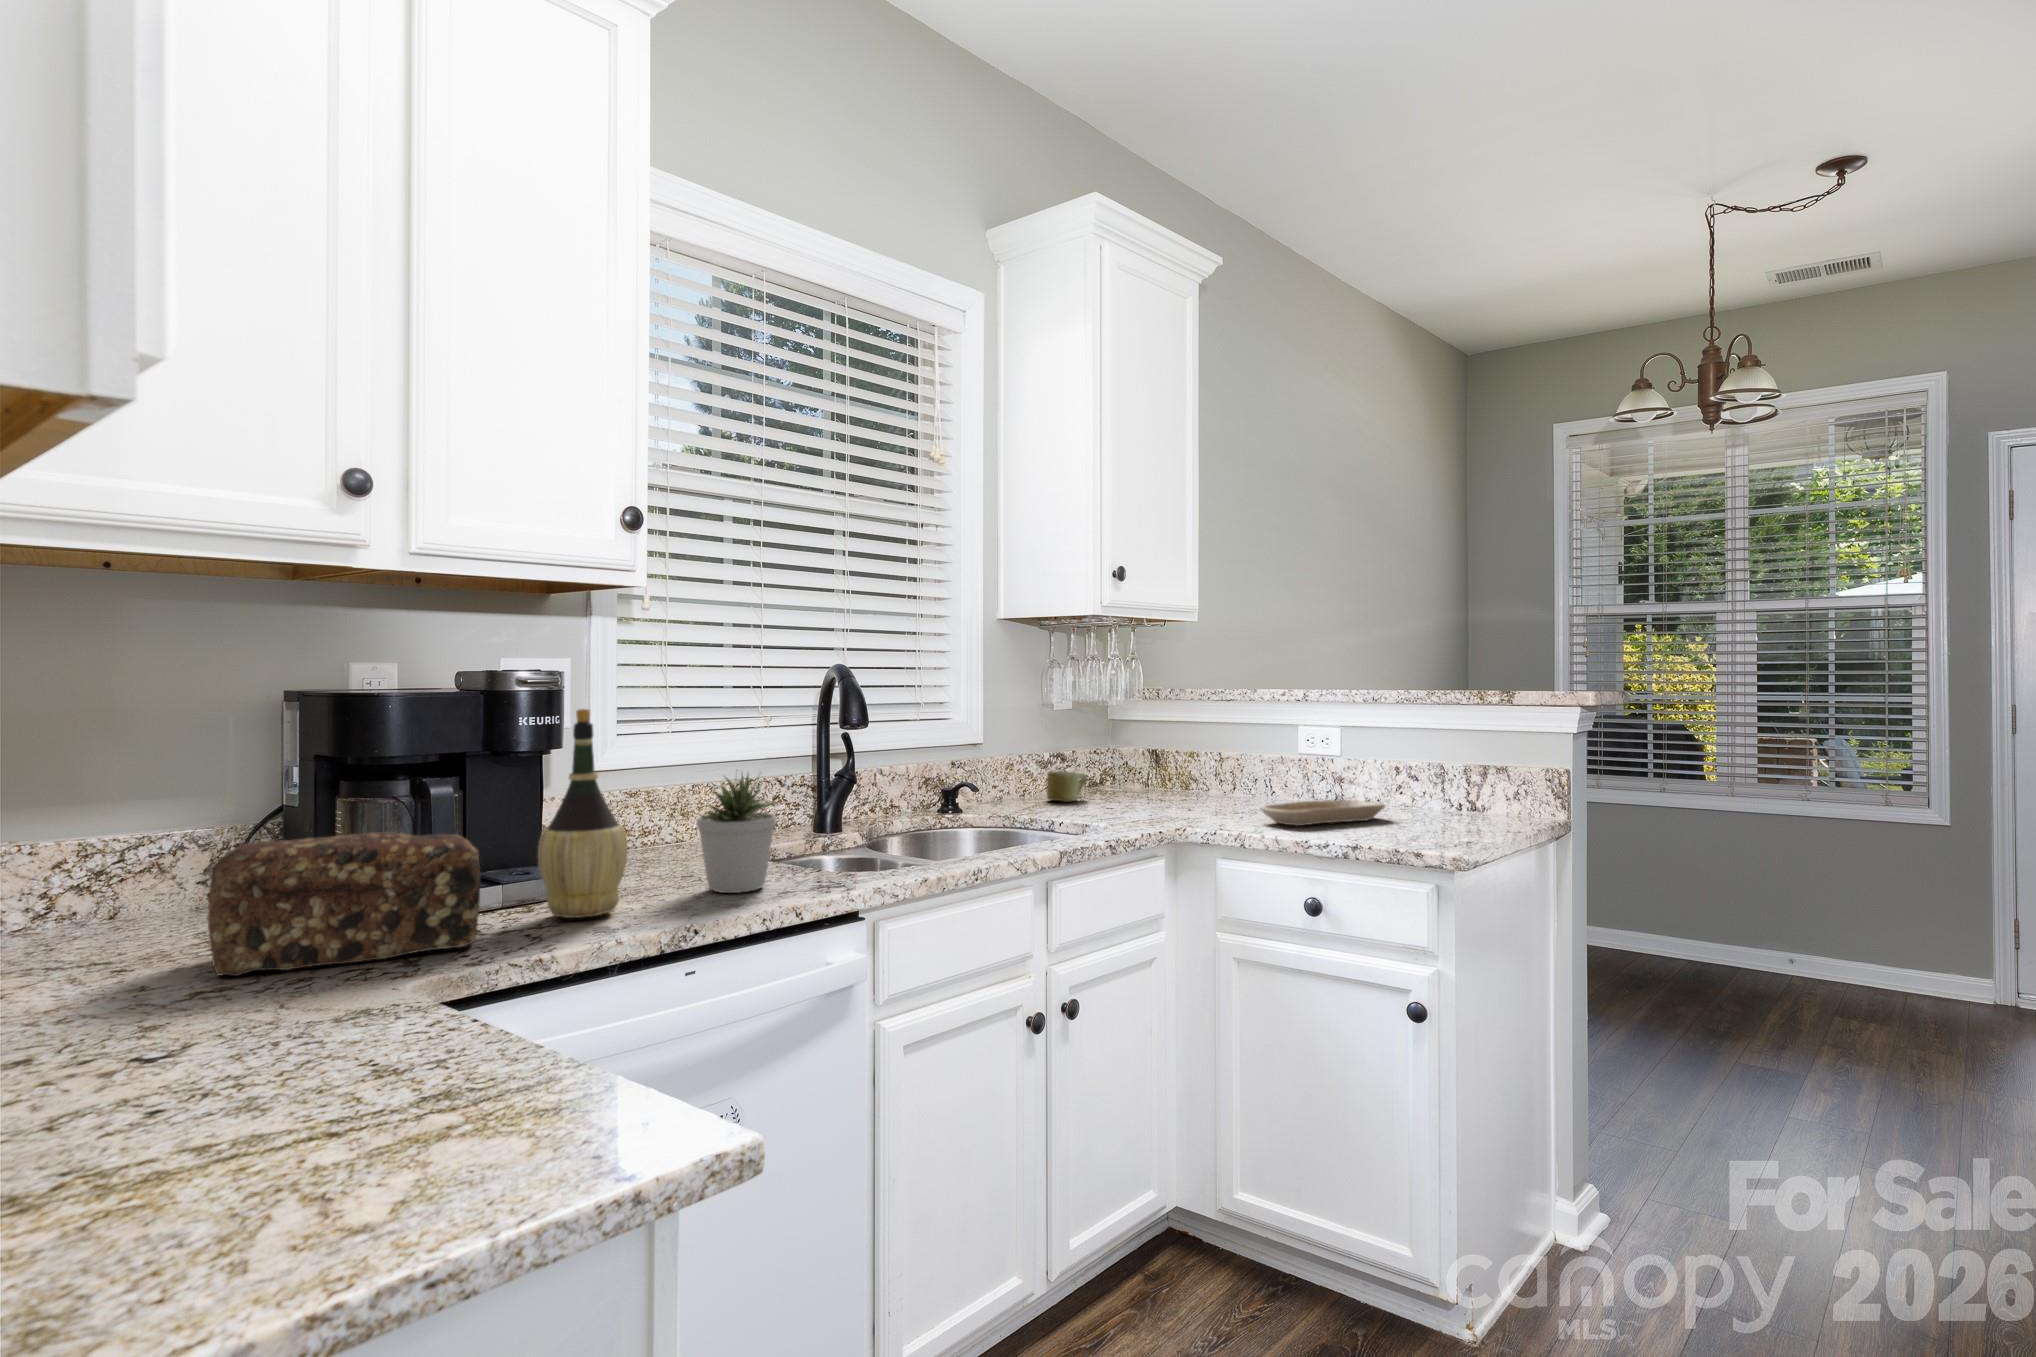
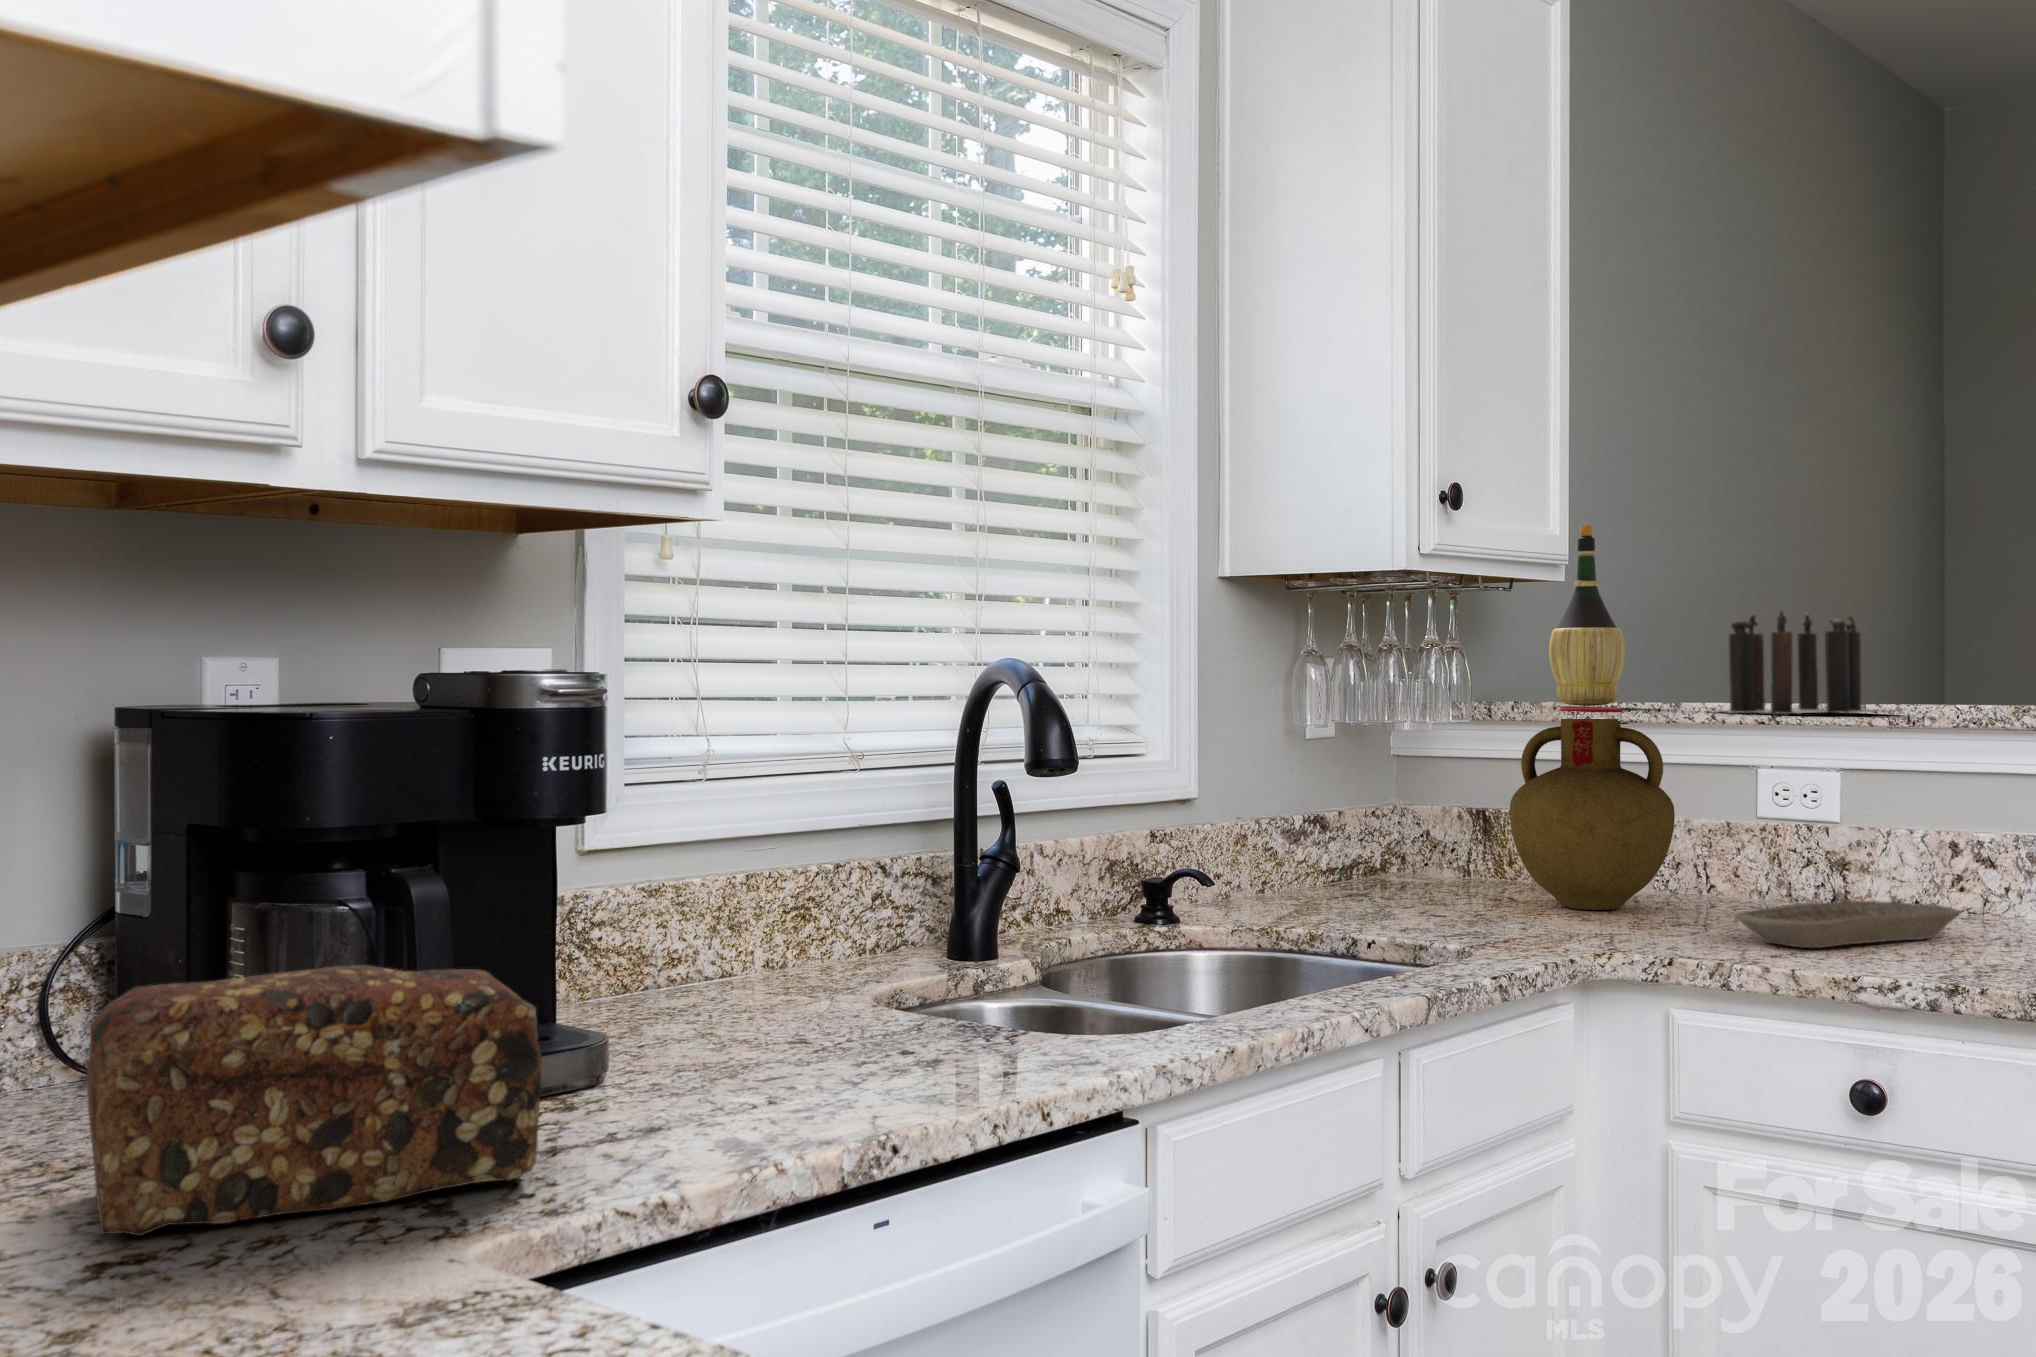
candle: none [1256,637,1373,695] -> present [1712,609,1898,714]
vase: none [1156,692,1245,805] -> present [1510,707,1675,910]
wine bottle: present [538,709,627,918] -> present [1549,525,1625,706]
mug: present [1046,771,1087,802] -> none [1309,847,1379,904]
potted plant: present [697,773,776,893] -> none [840,847,983,1074]

